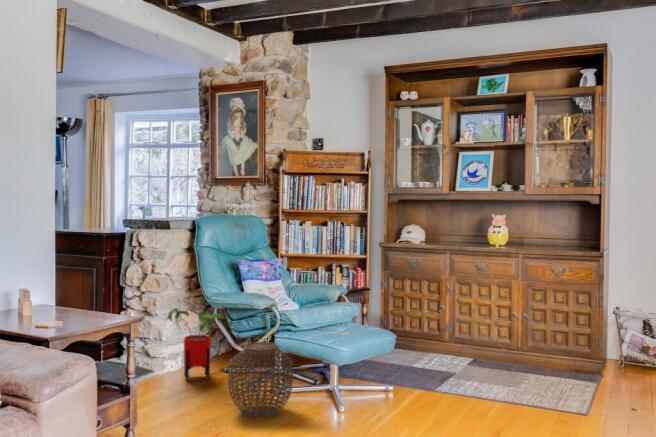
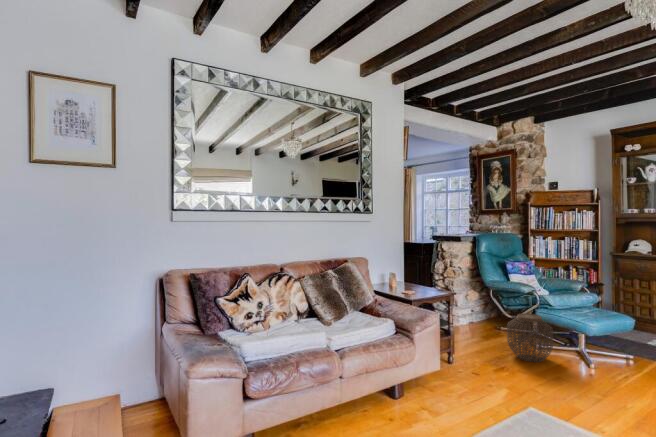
house plant: present [168,289,224,380] -> none [461,276,499,333]

